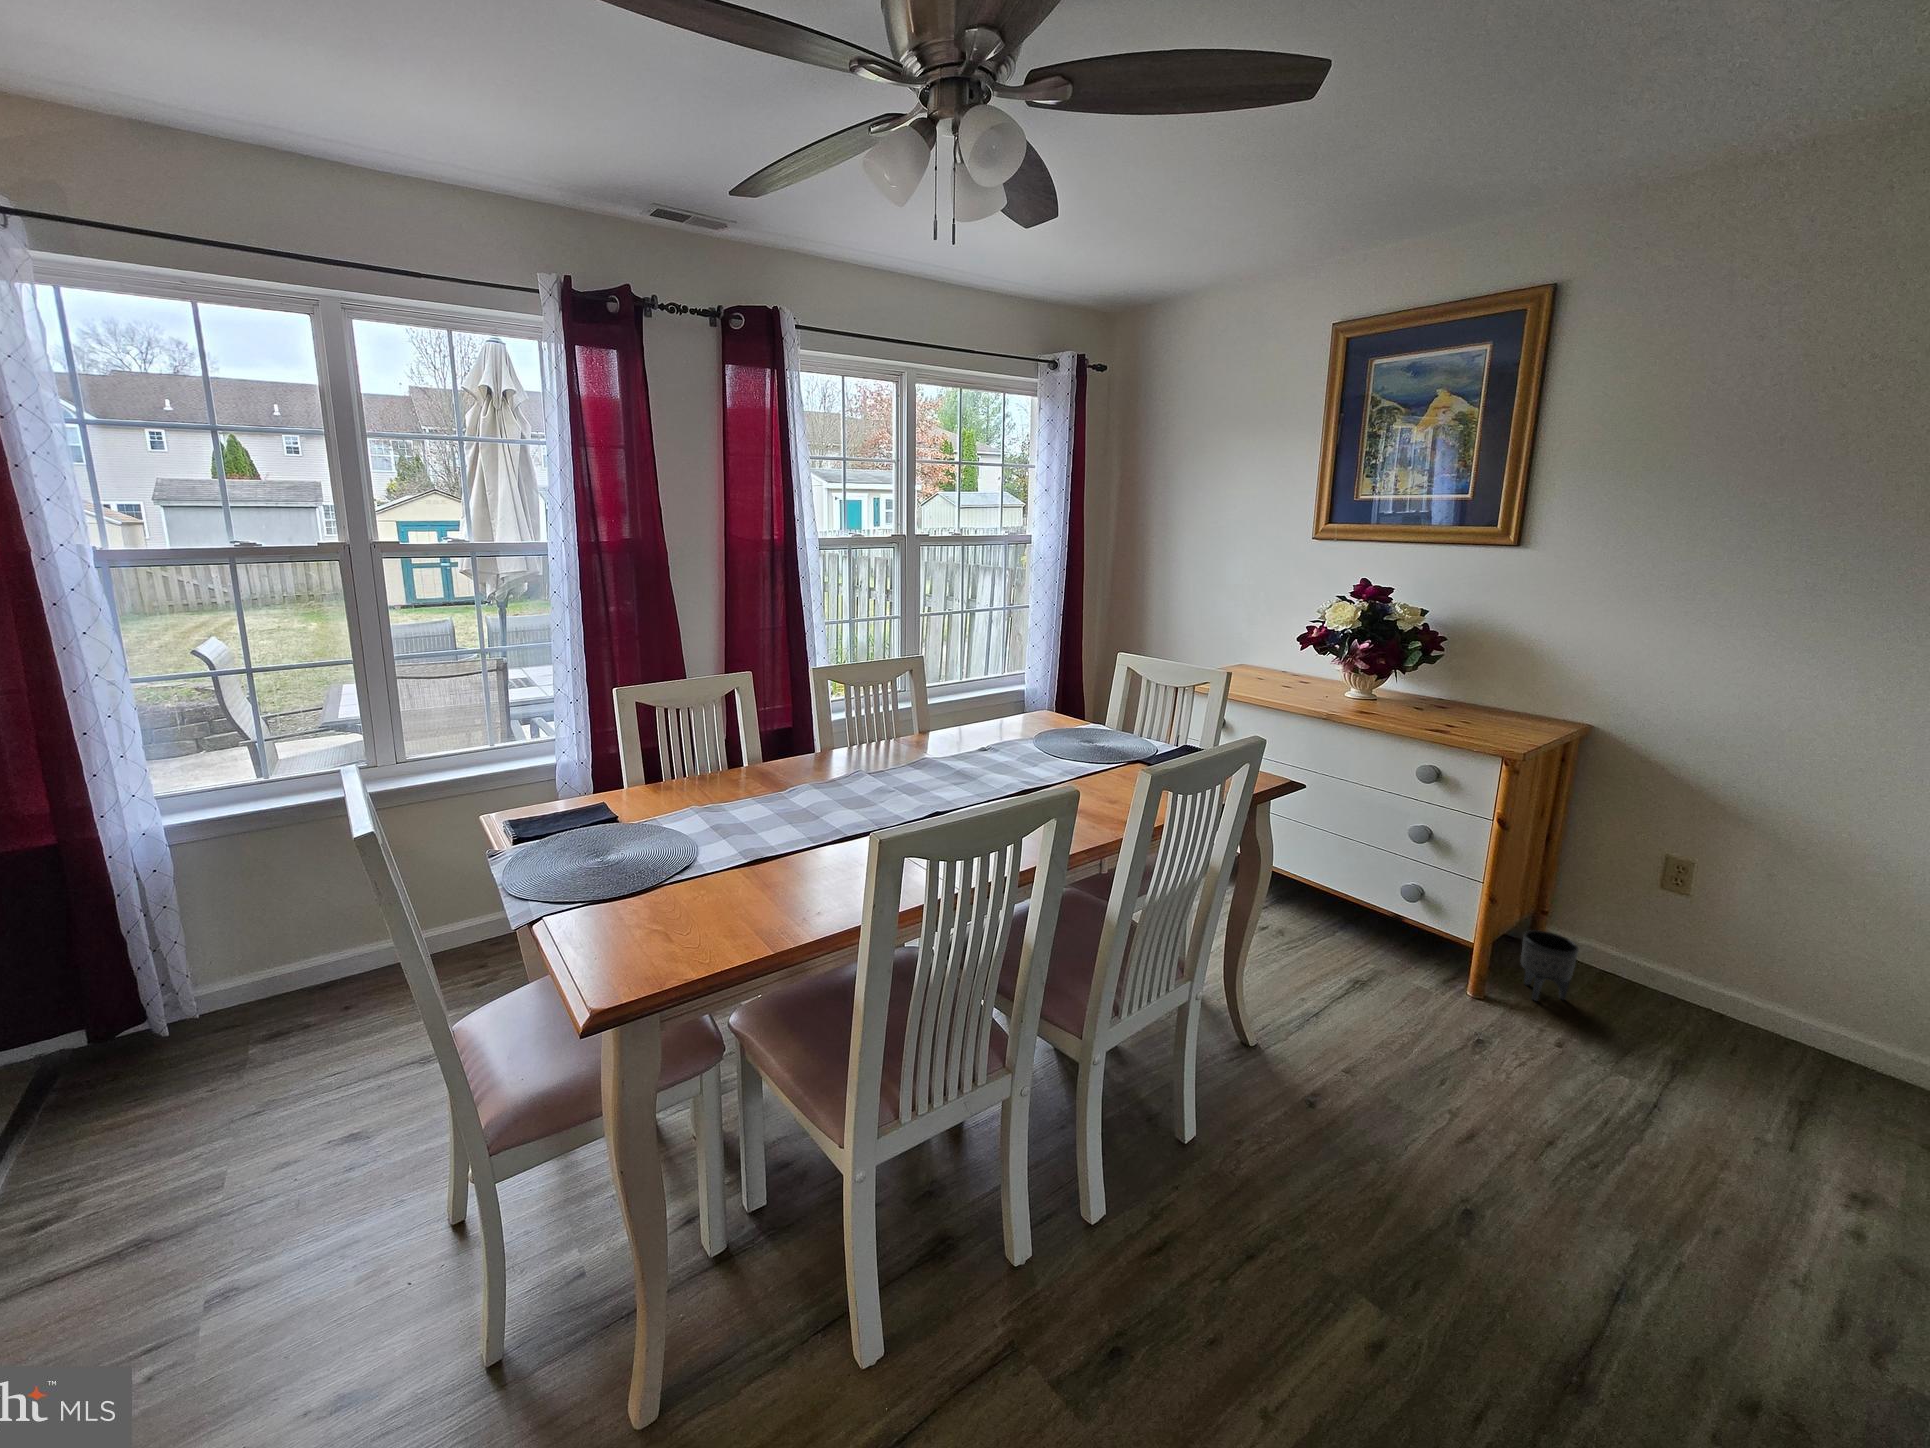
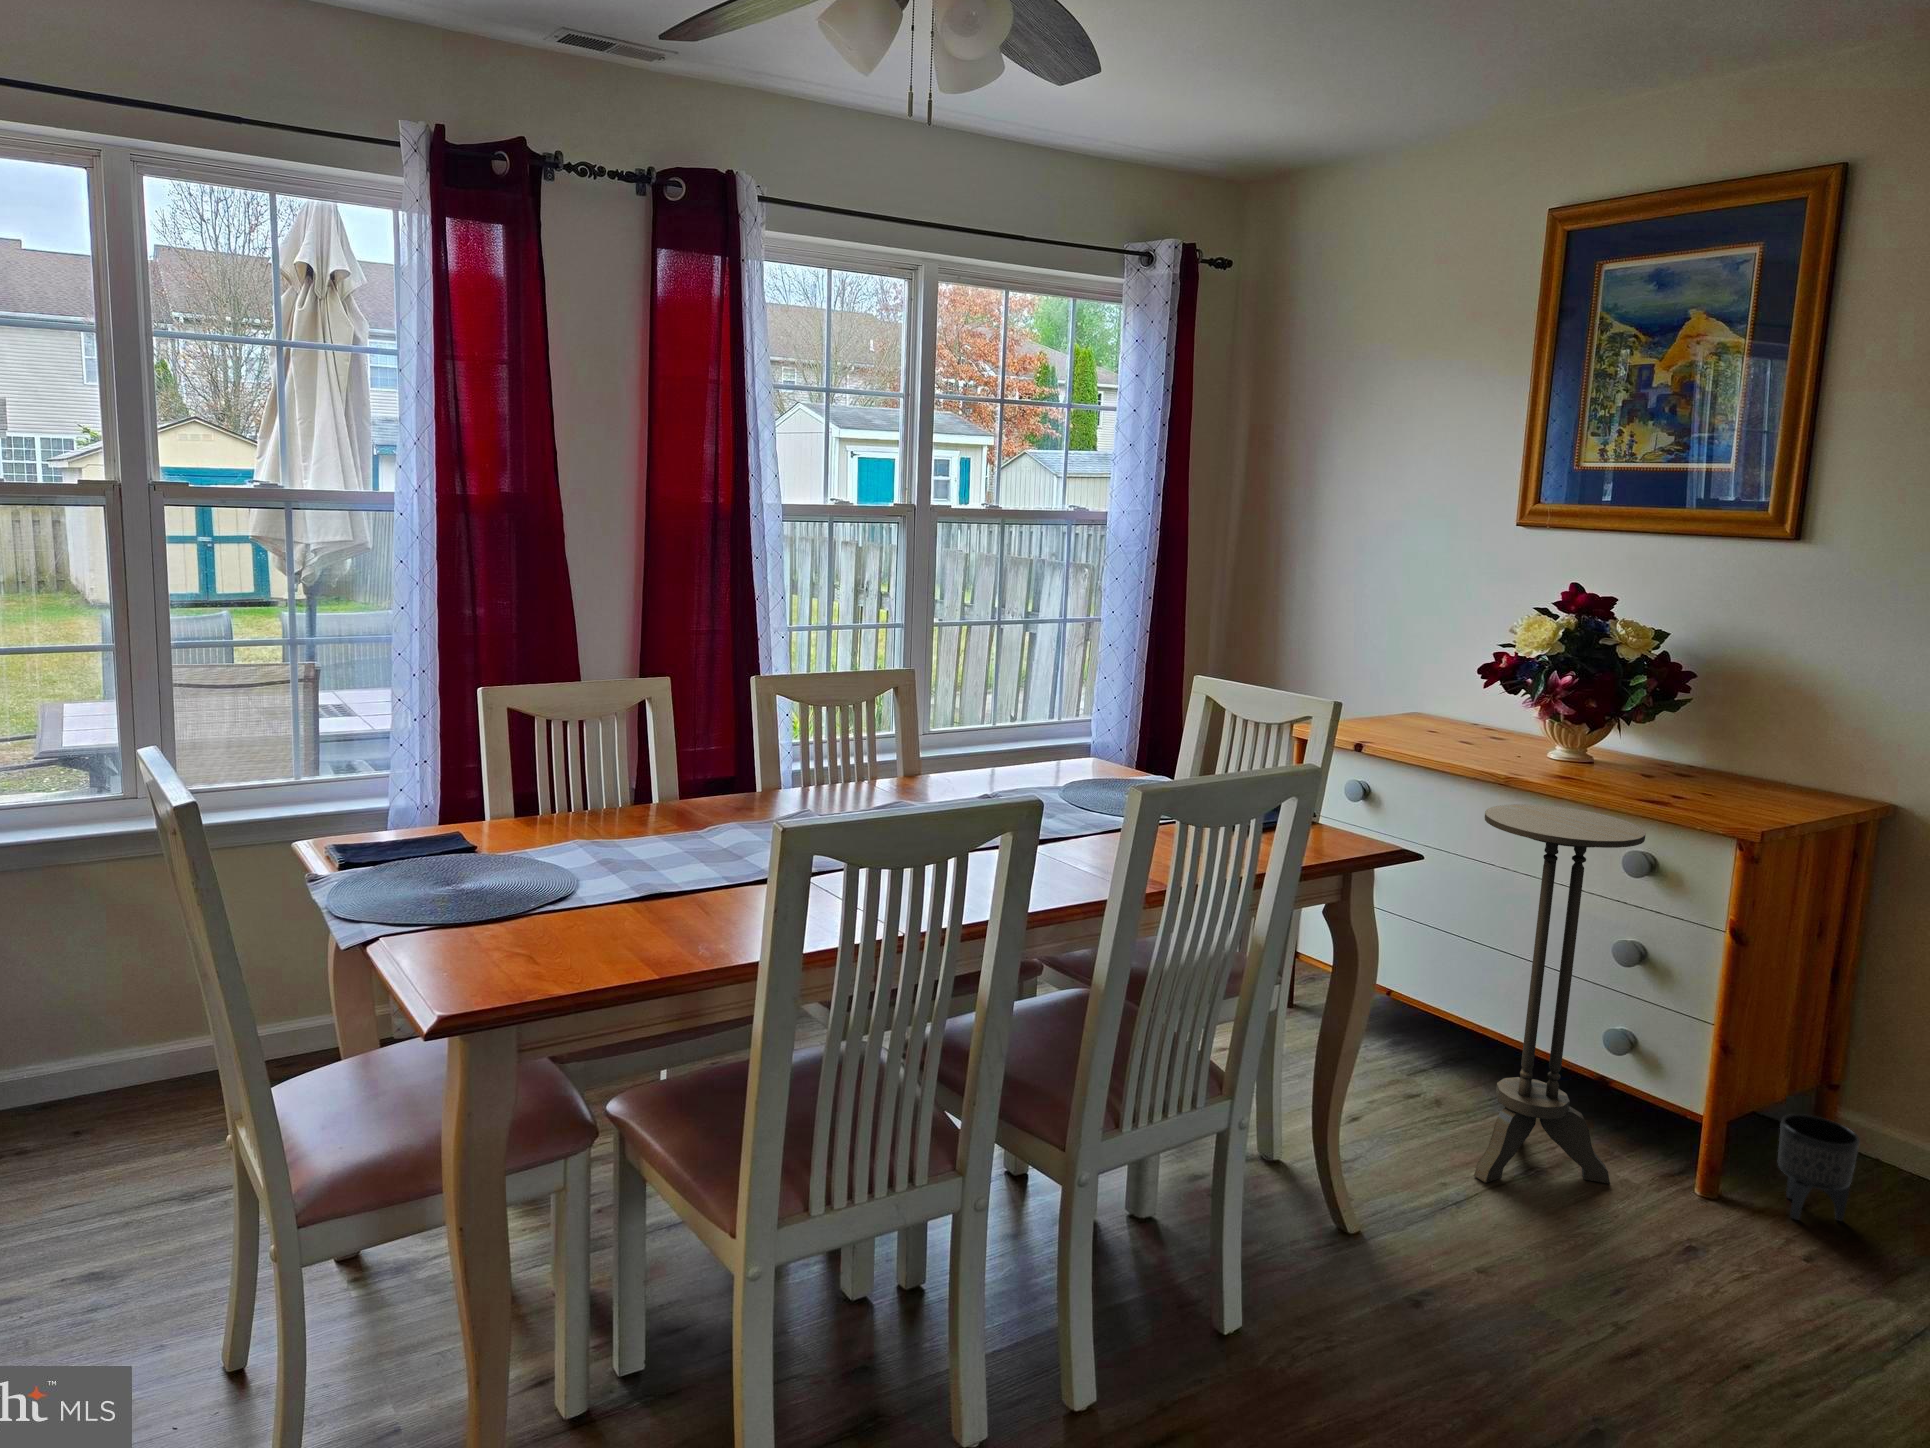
side table: none [1323,734,1441,988] -> present [1474,804,1646,1184]

